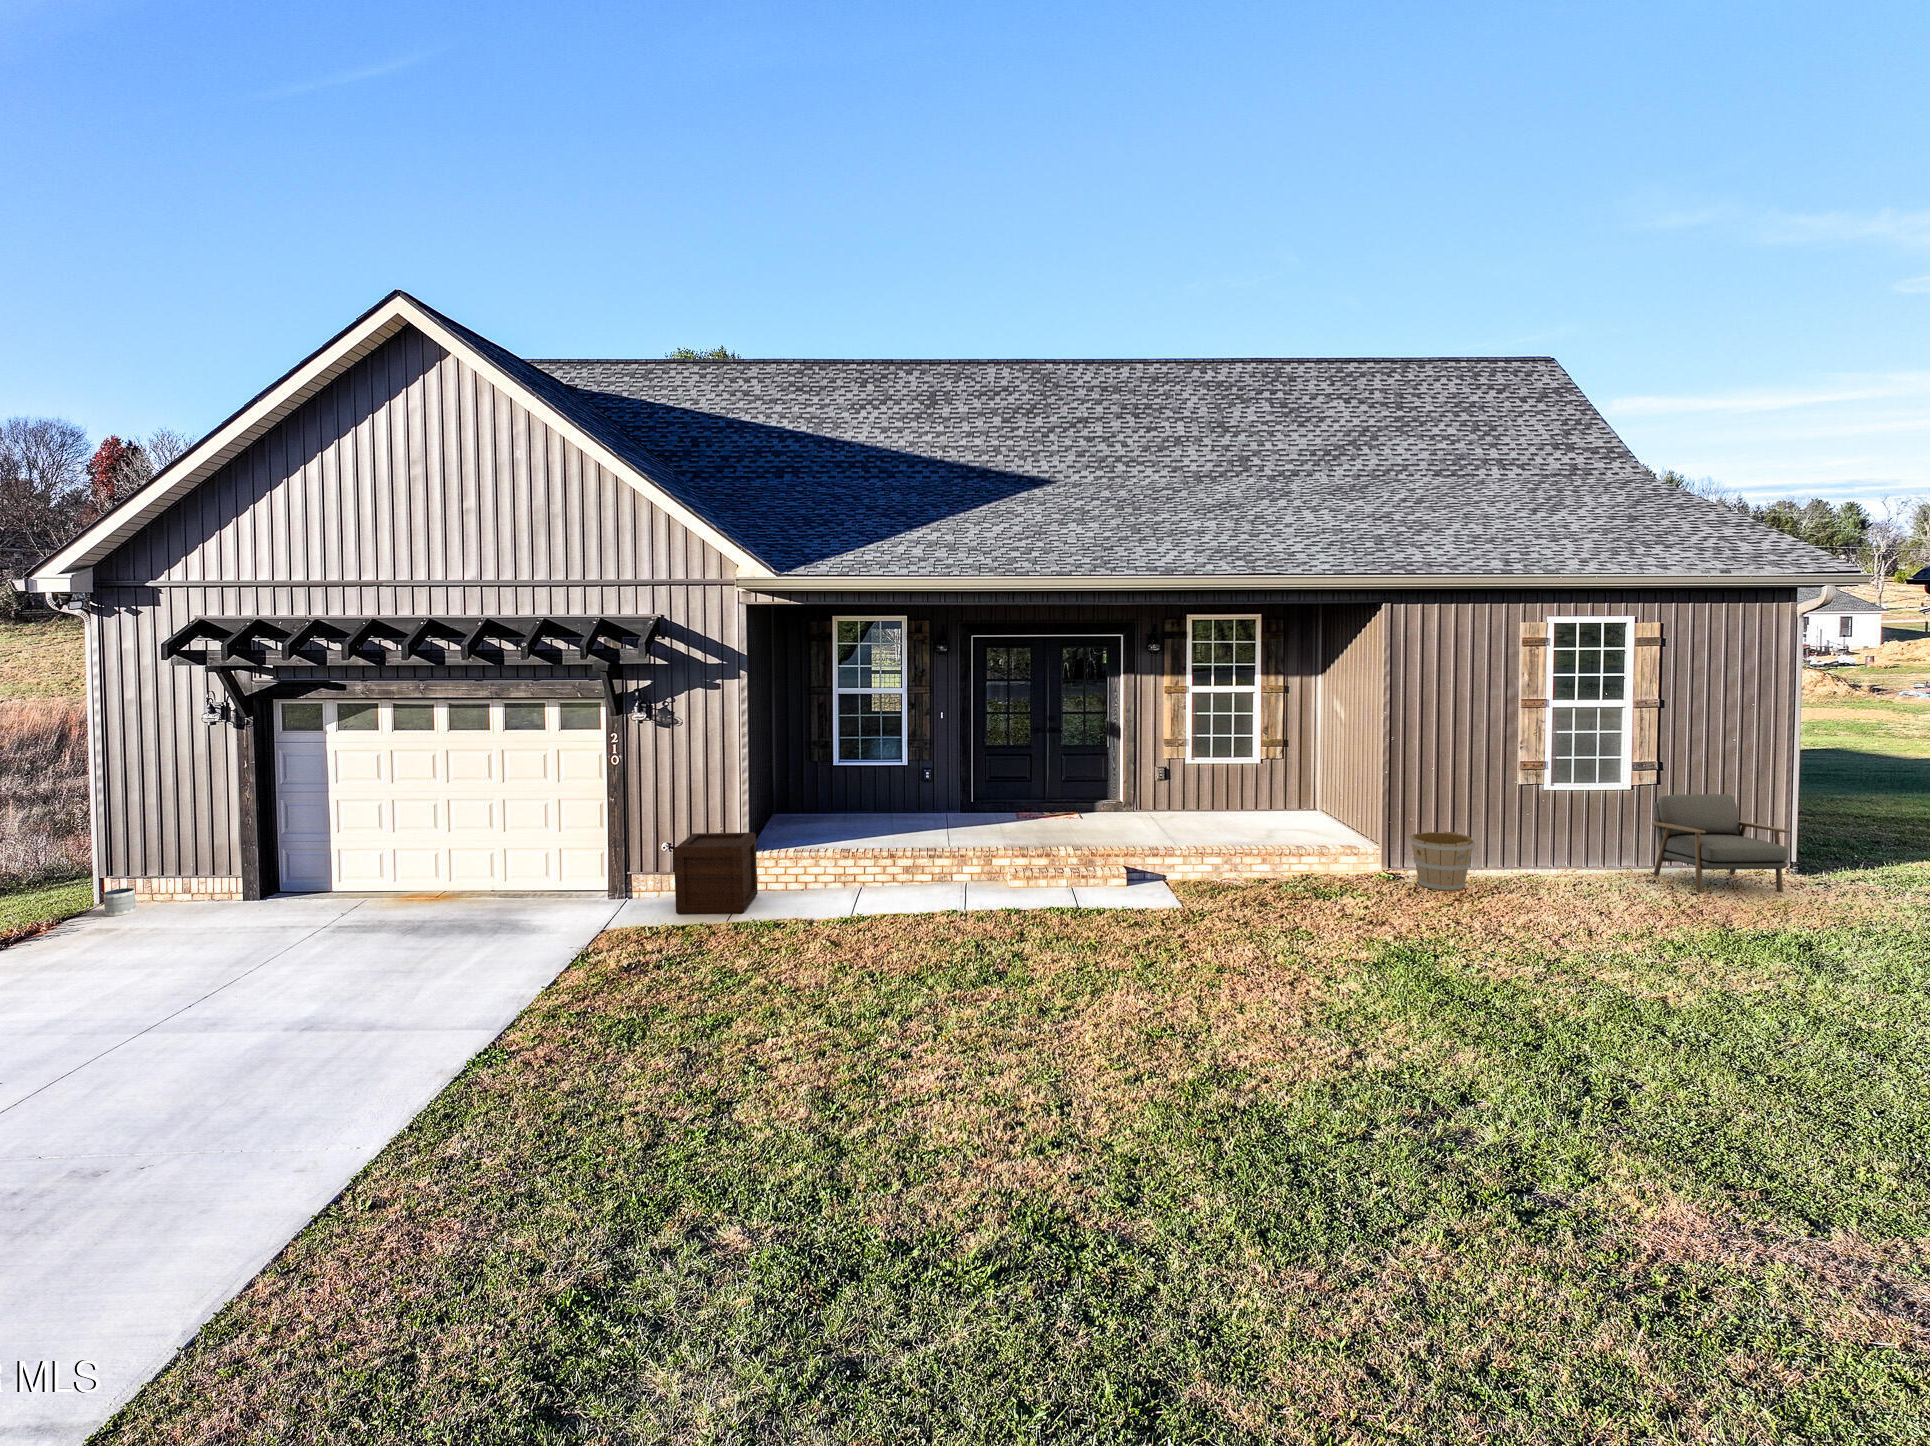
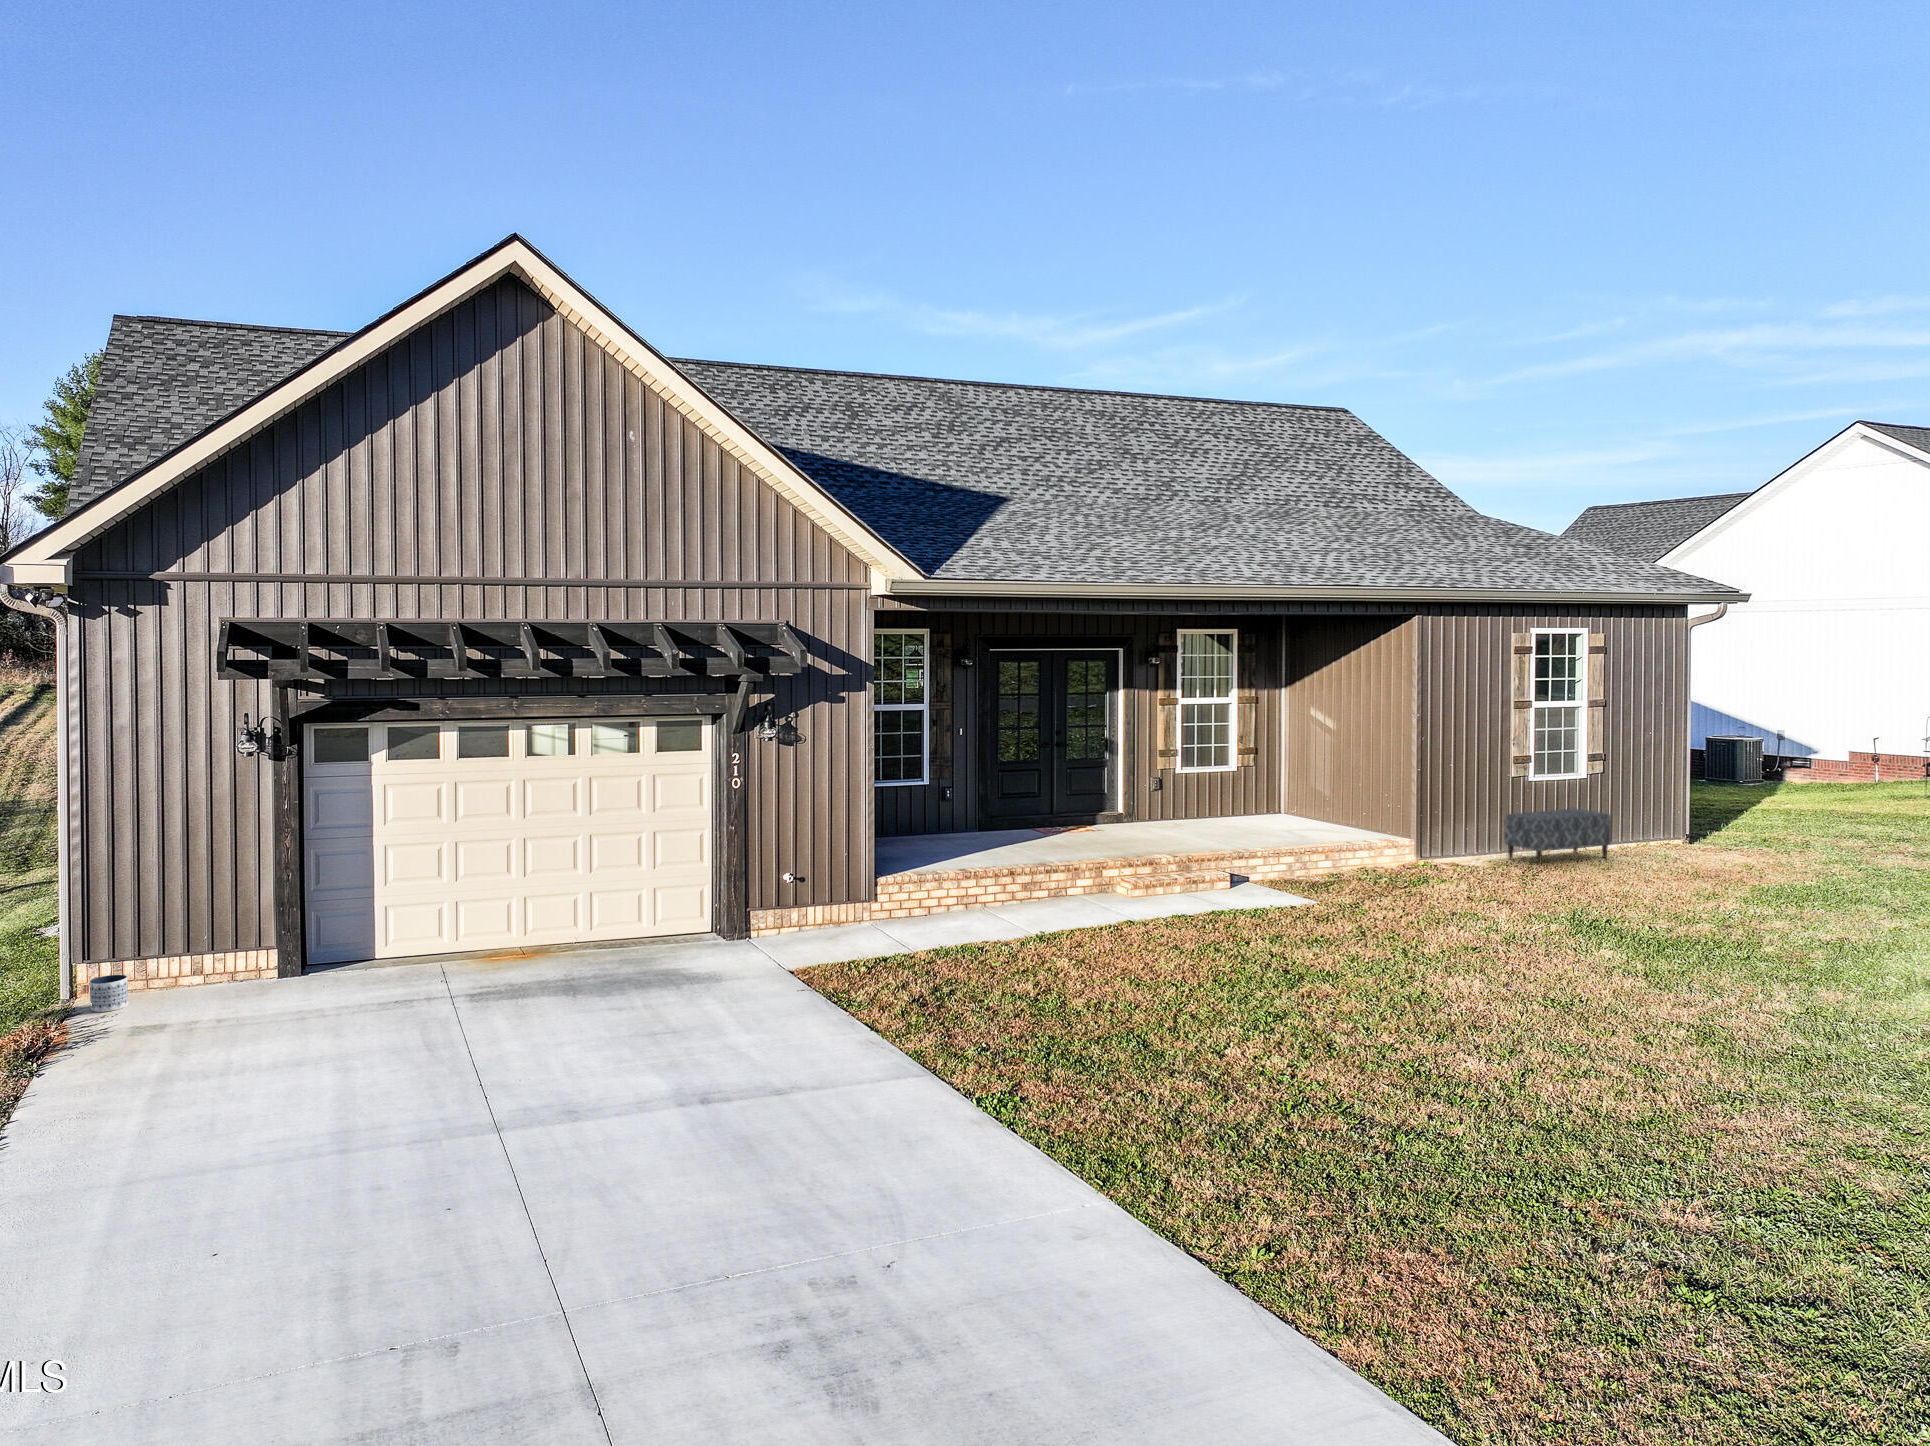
armchair: present [1652,794,1790,892] -> none [1603,778,1712,859]
bench: none [1504,825,1642,888] -> present [1504,809,1612,865]
wooden bucket: present [1409,831,1475,891] -> none [1443,821,1499,872]
wooden crate: present [674,833,758,914] -> none [820,856,910,945]

